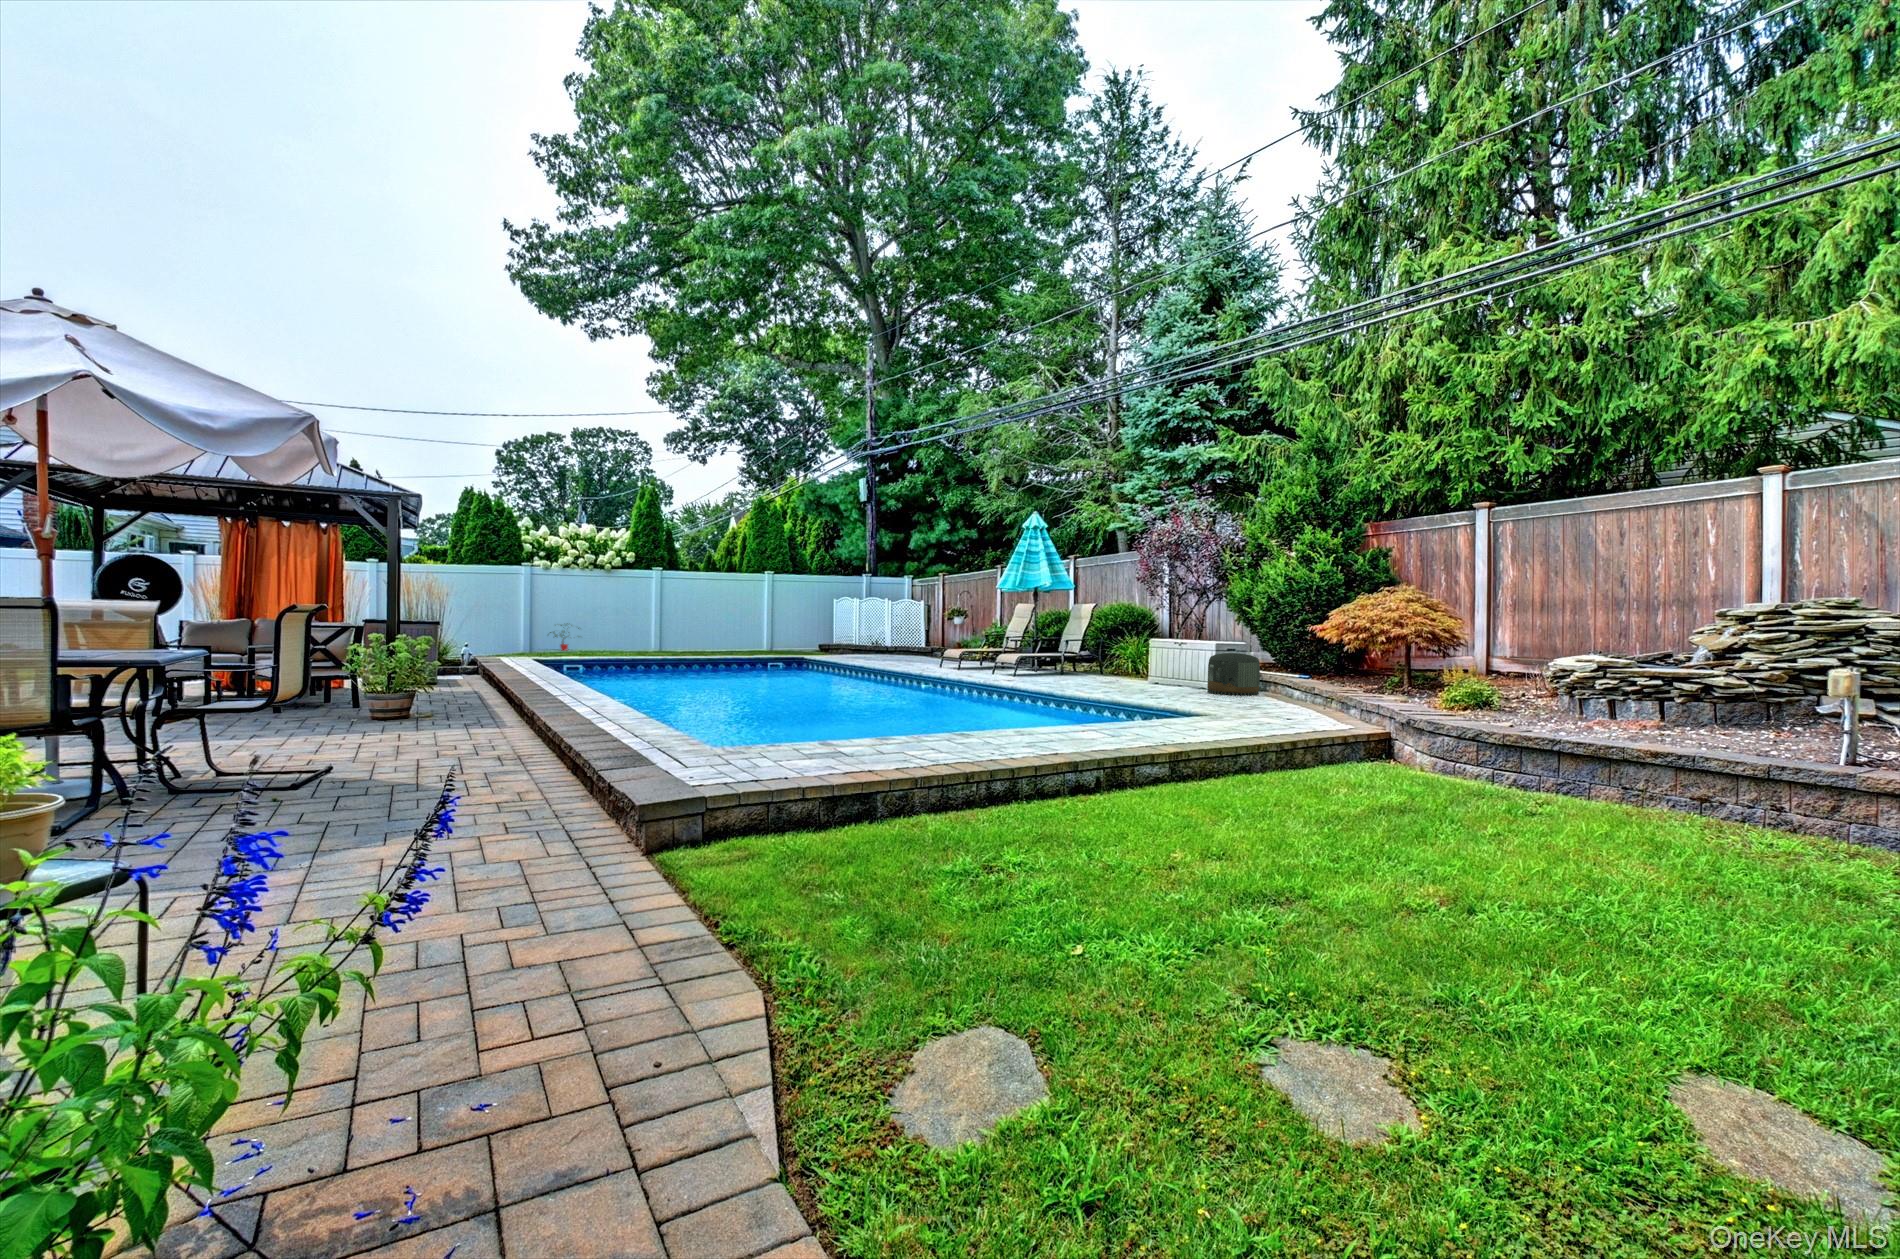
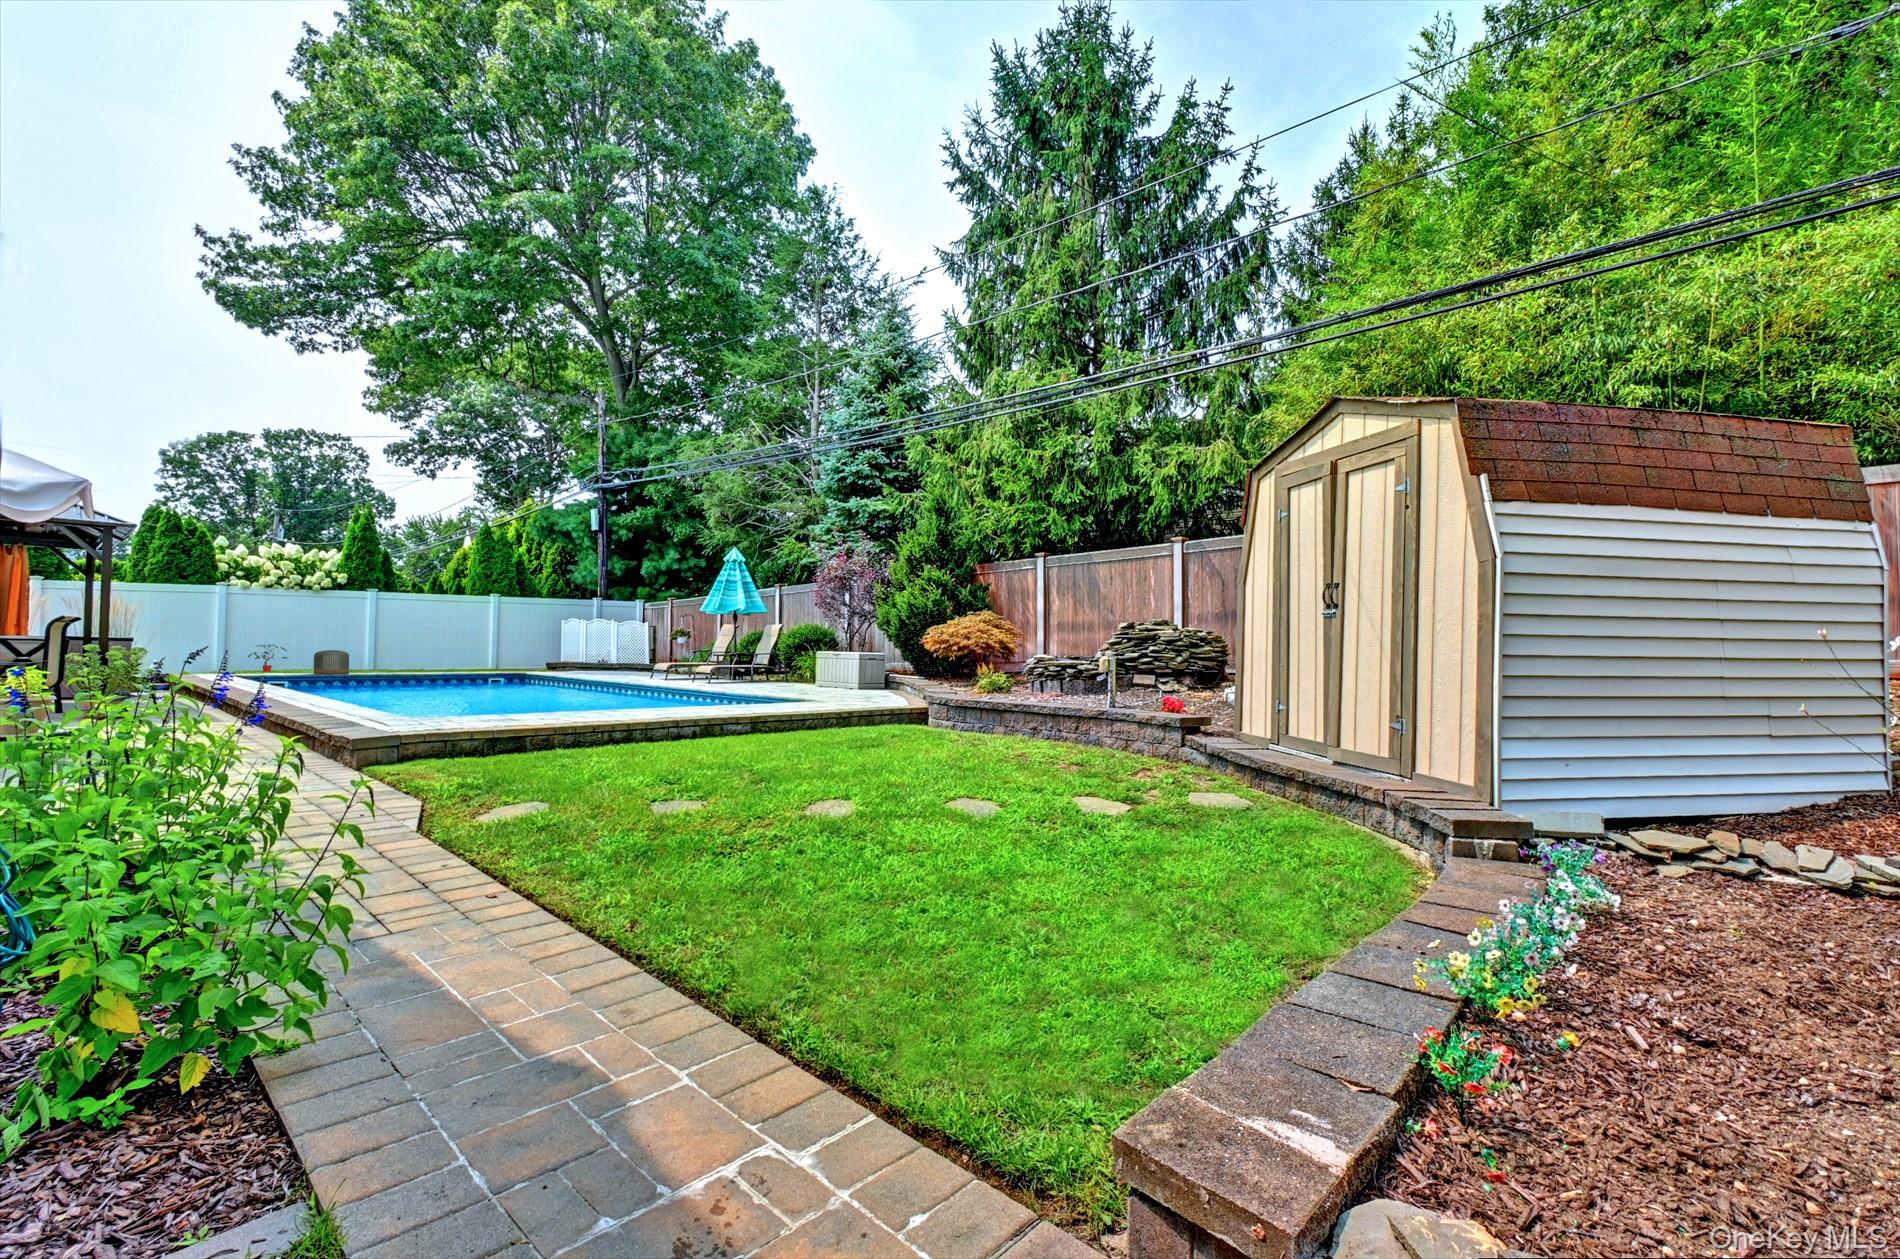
pouf: present [1207,653,1260,696] -> present [314,650,349,675]

